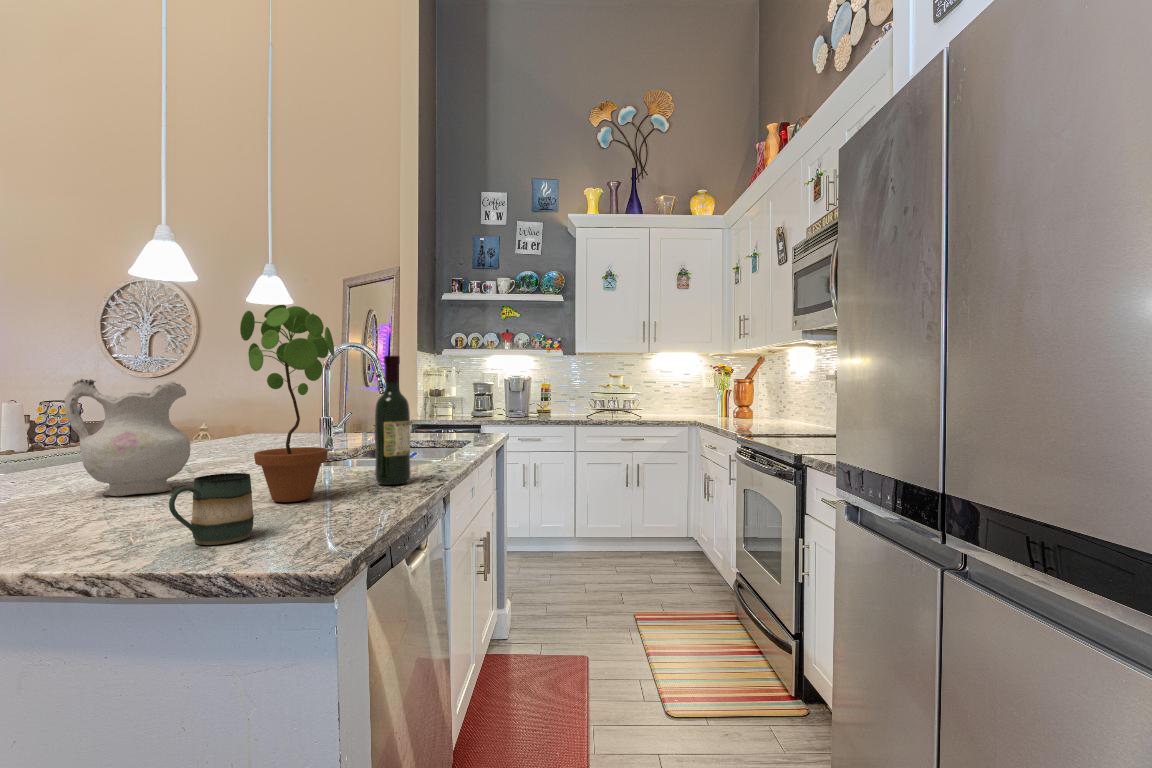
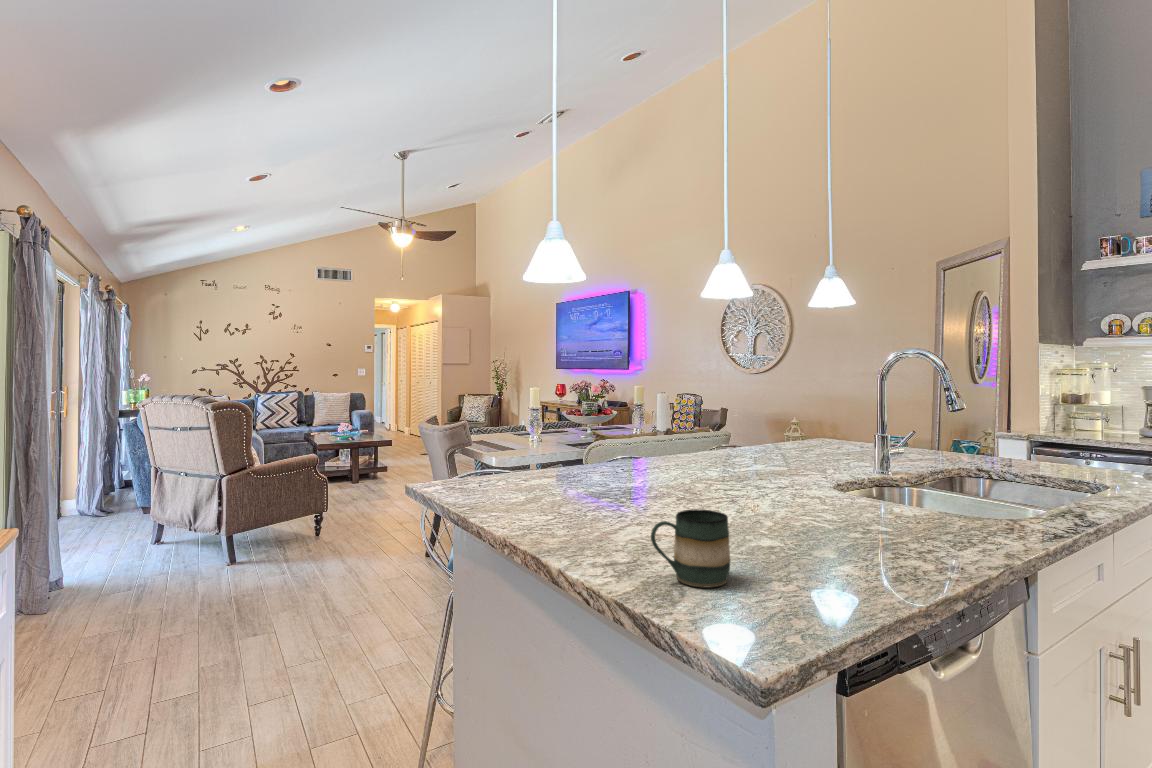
potted plant: present [240,305,334,502] -> none [749,321,850,545]
wine bottle: present [375,356,411,485] -> none [909,375,961,546]
ceramic pitcher: present [65,379,191,496] -> none [636,395,724,502]

